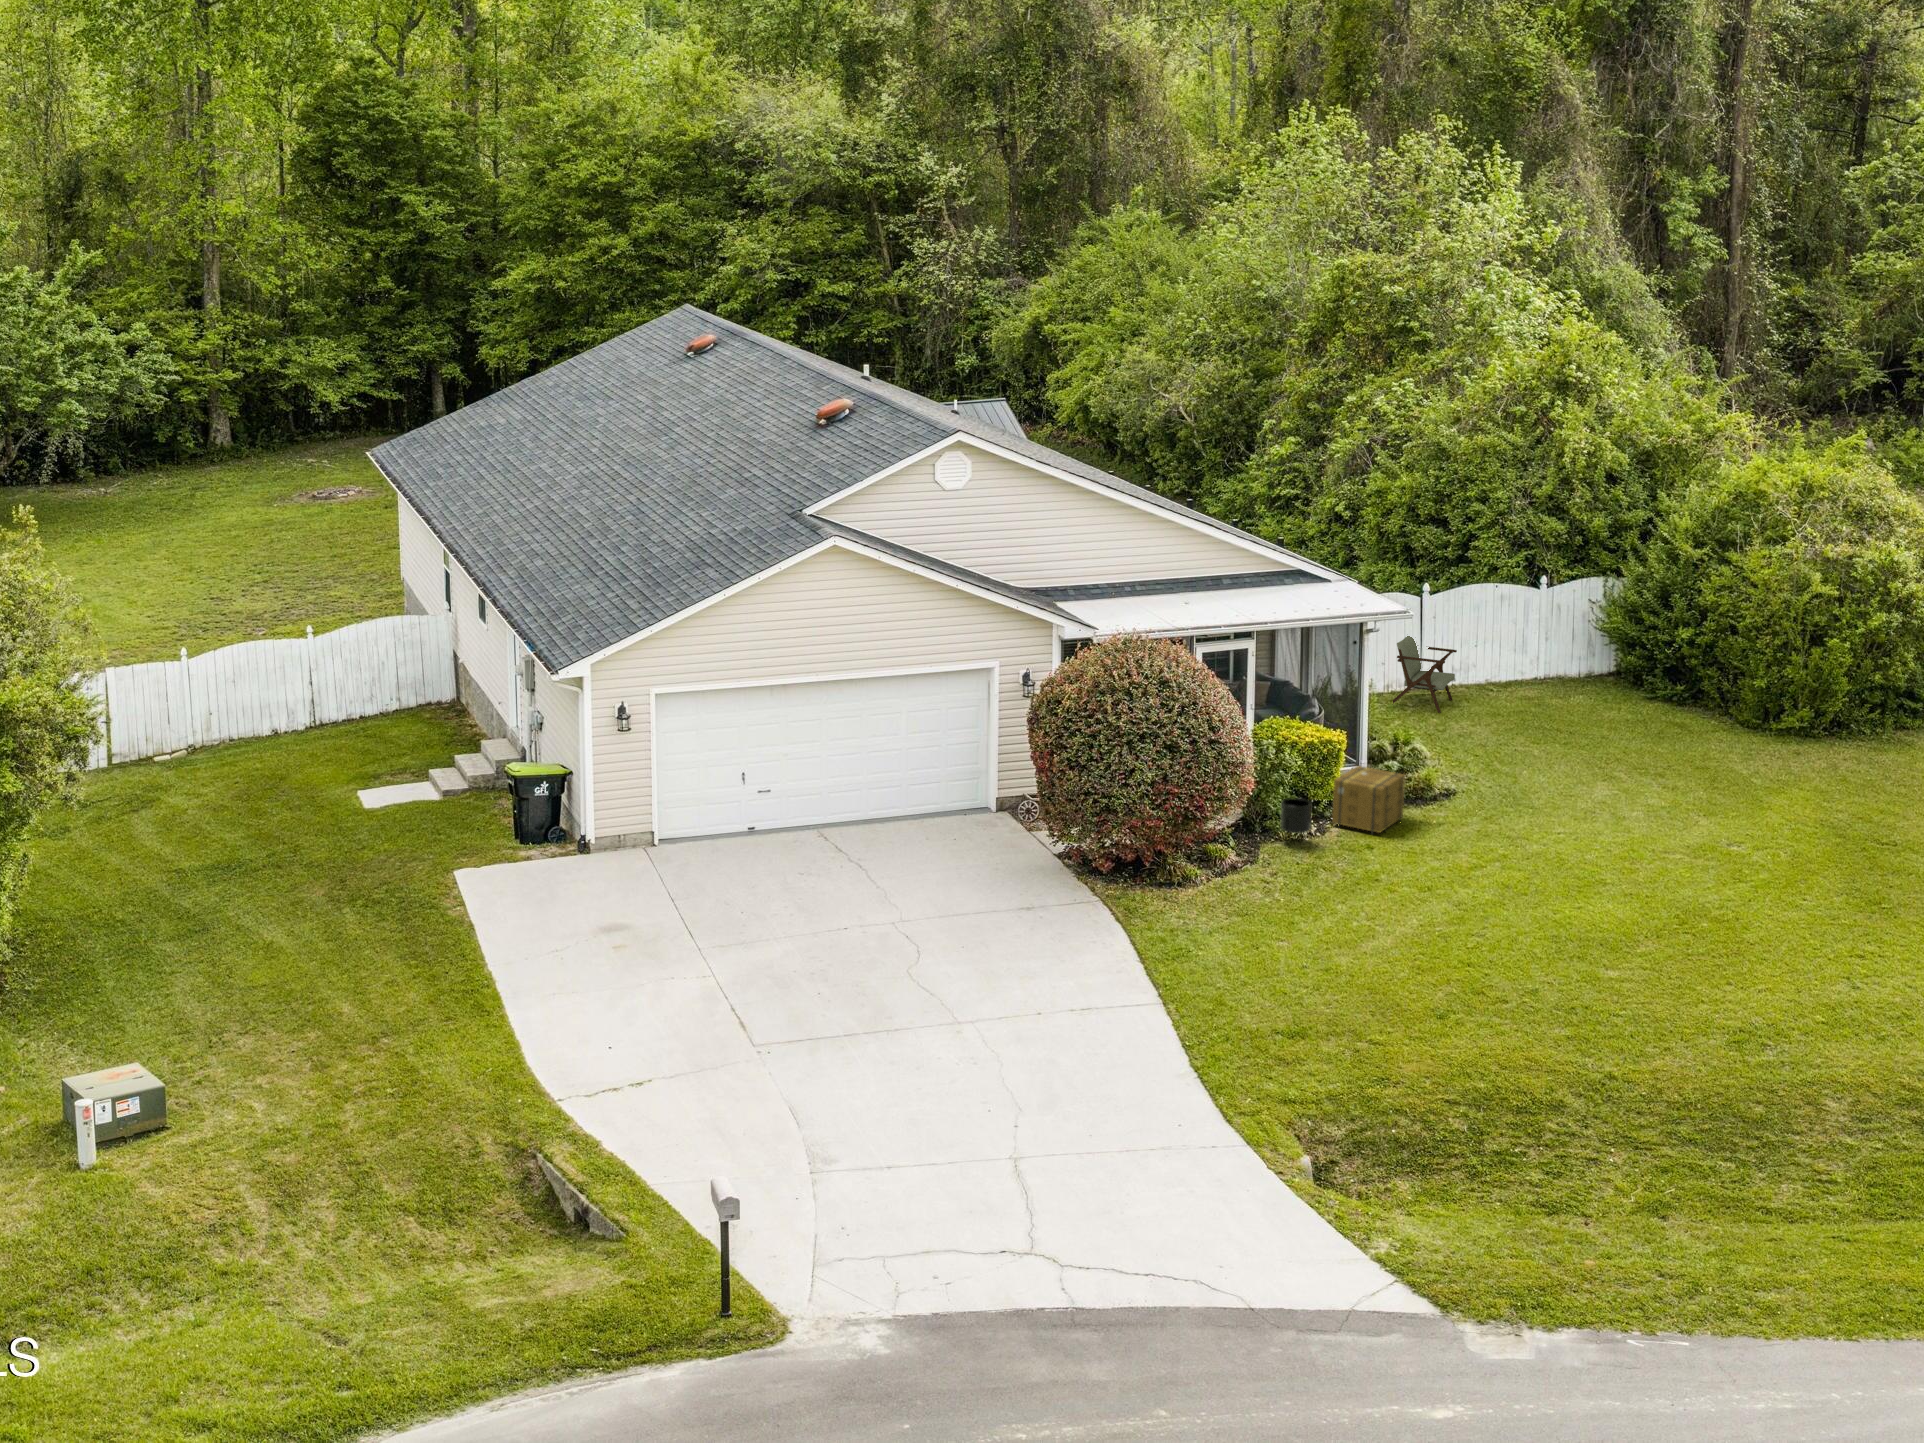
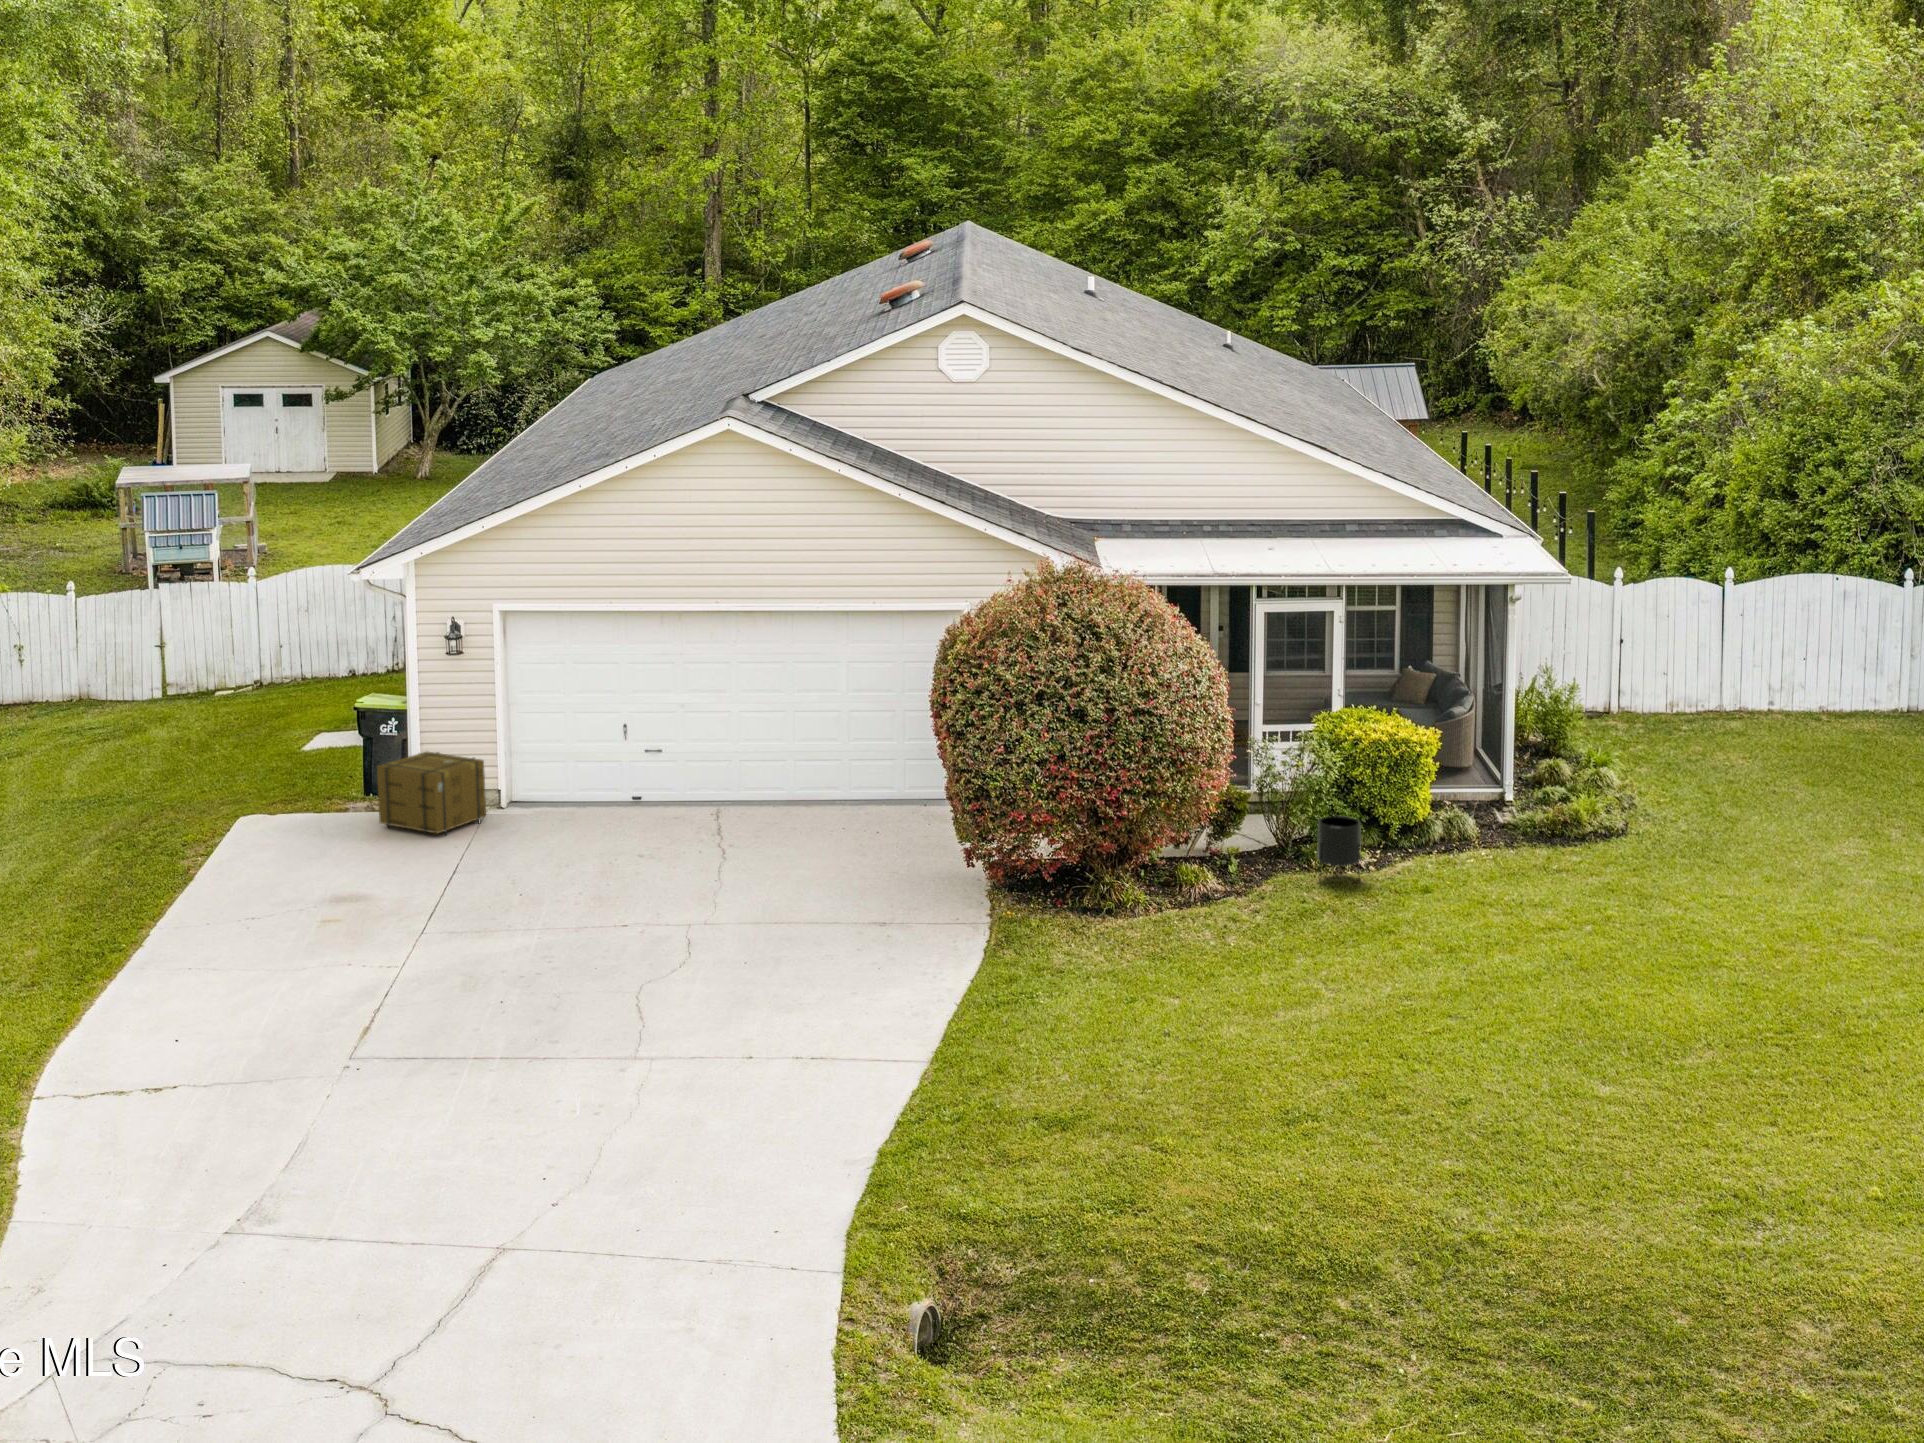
lounge chair: present [1393,636,1457,713] -> none [1653,635,1762,742]
cardboard box: present [1332,766,1405,833] -> present [377,752,486,834]

